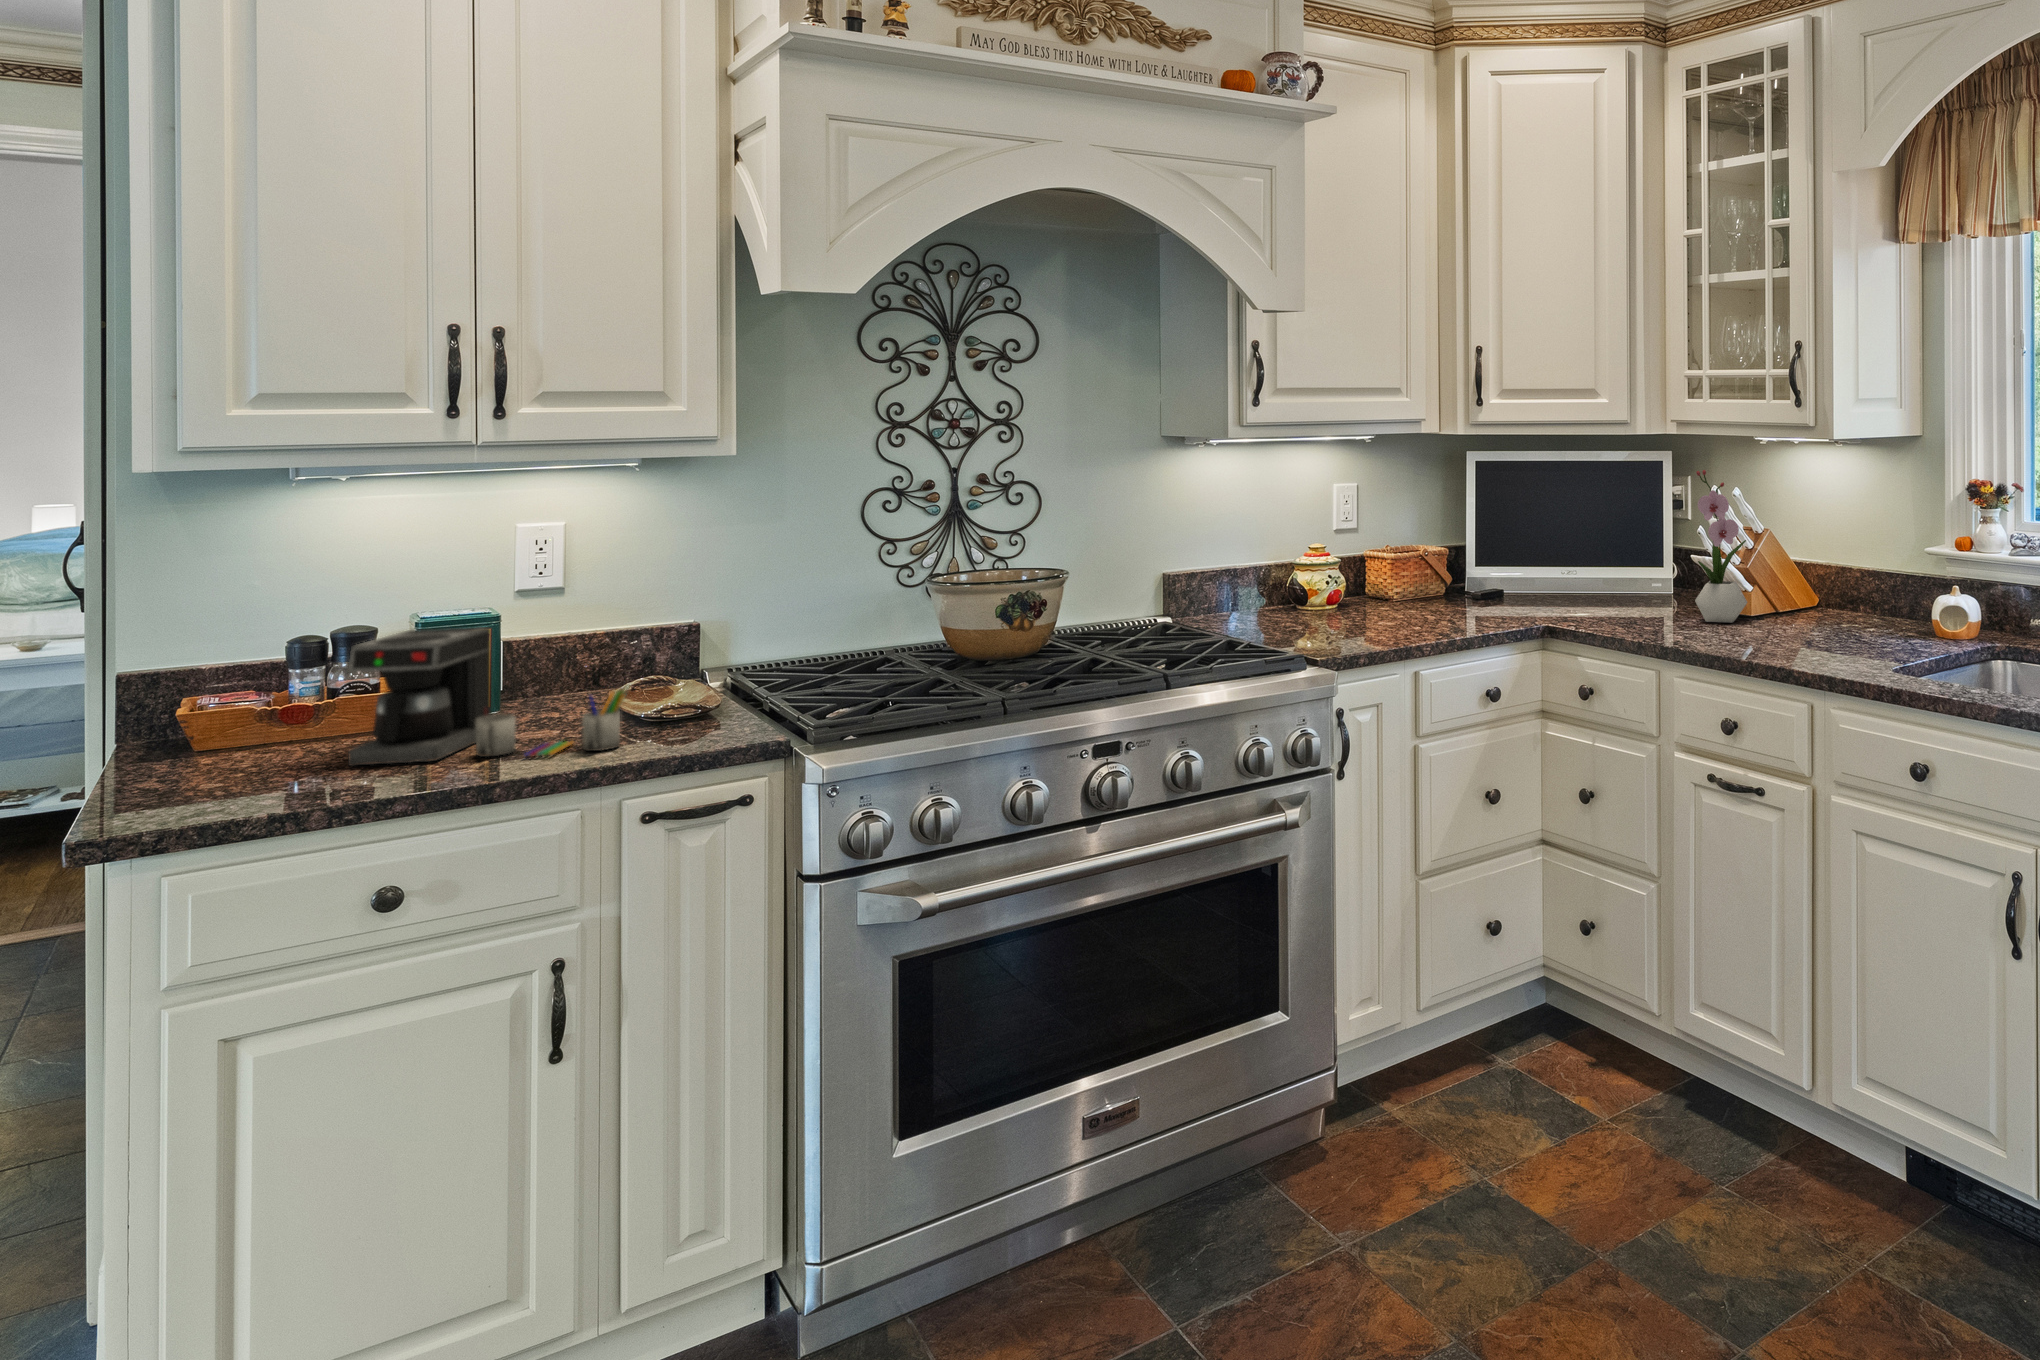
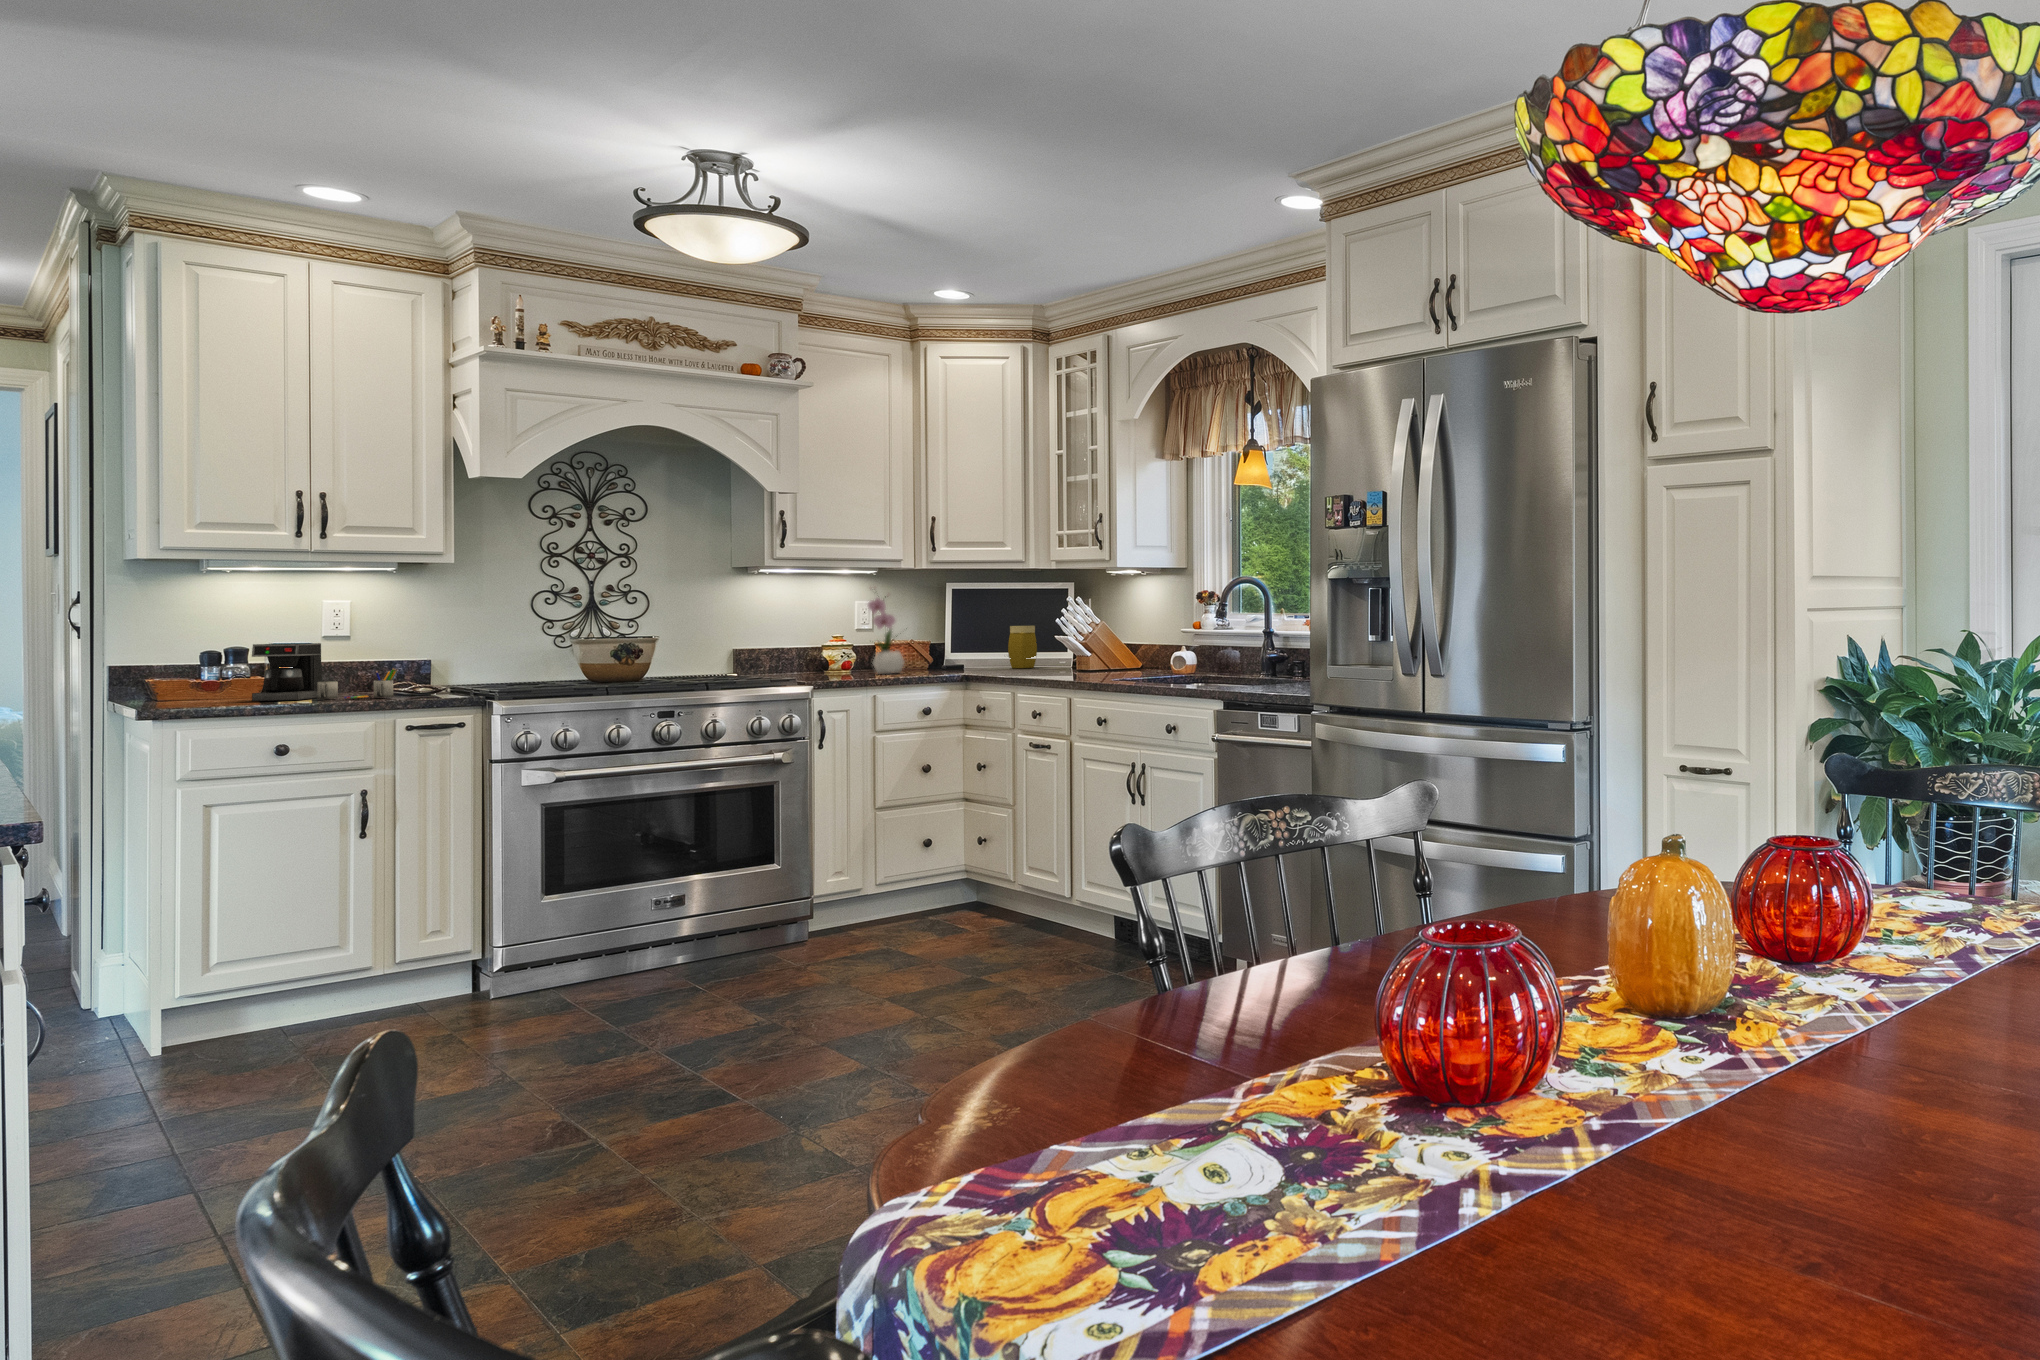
flower arrangement: present [1695,470,1747,623] -> present [868,596,904,674]
jar: none [1593,529,1644,605] -> present [1008,626,1037,668]

